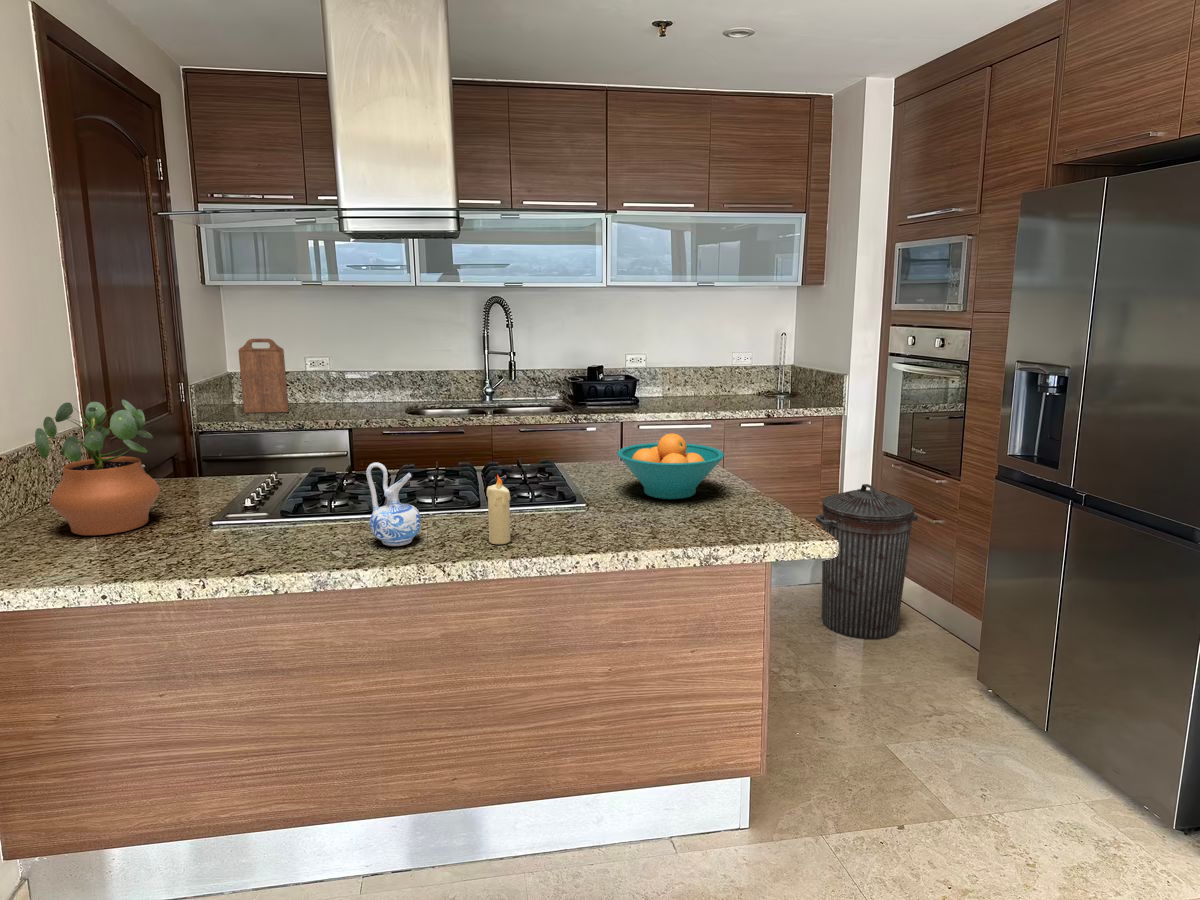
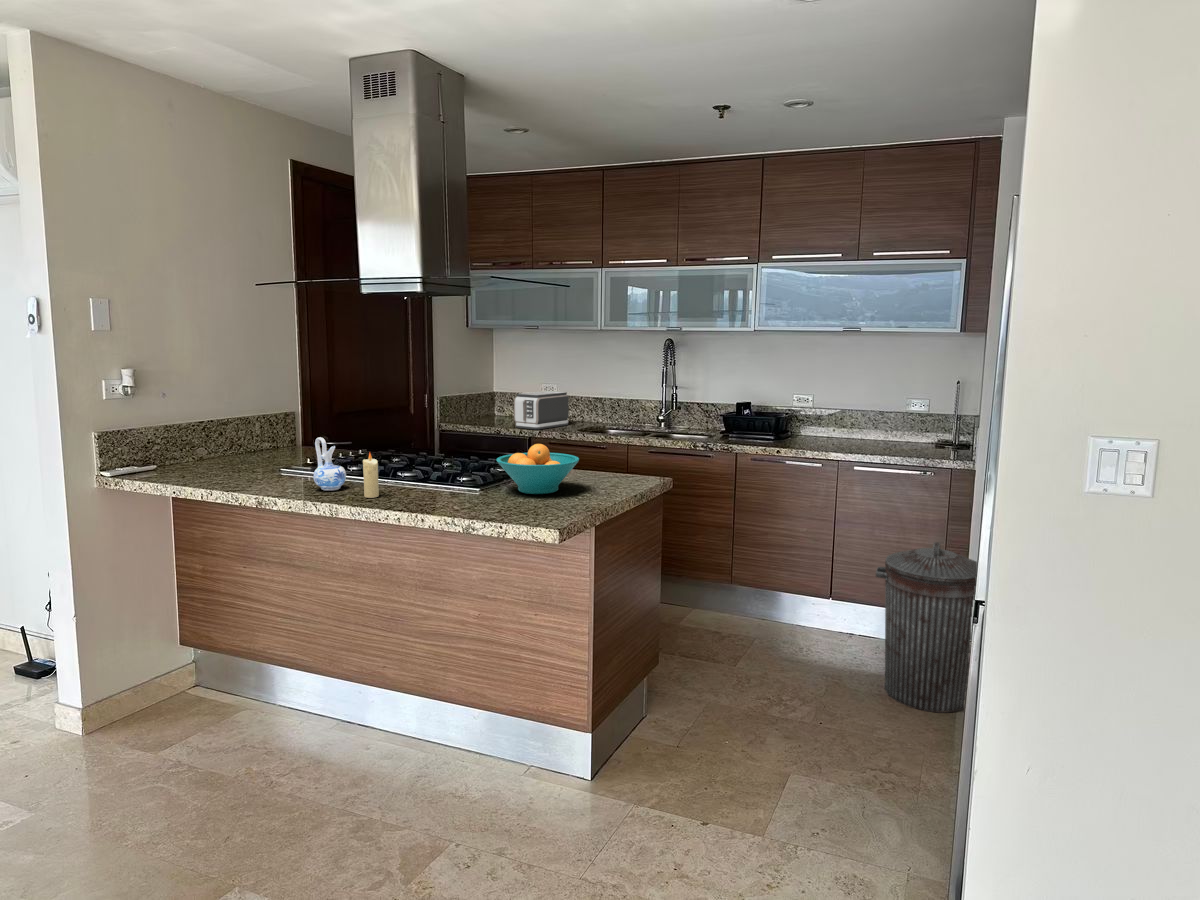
cutting board: present [238,339,289,413] -> none [483,367,510,423]
toaster: none [311,367,372,418] -> present [514,391,569,429]
potted plant: present [35,400,161,536] -> none [218,393,286,467]

